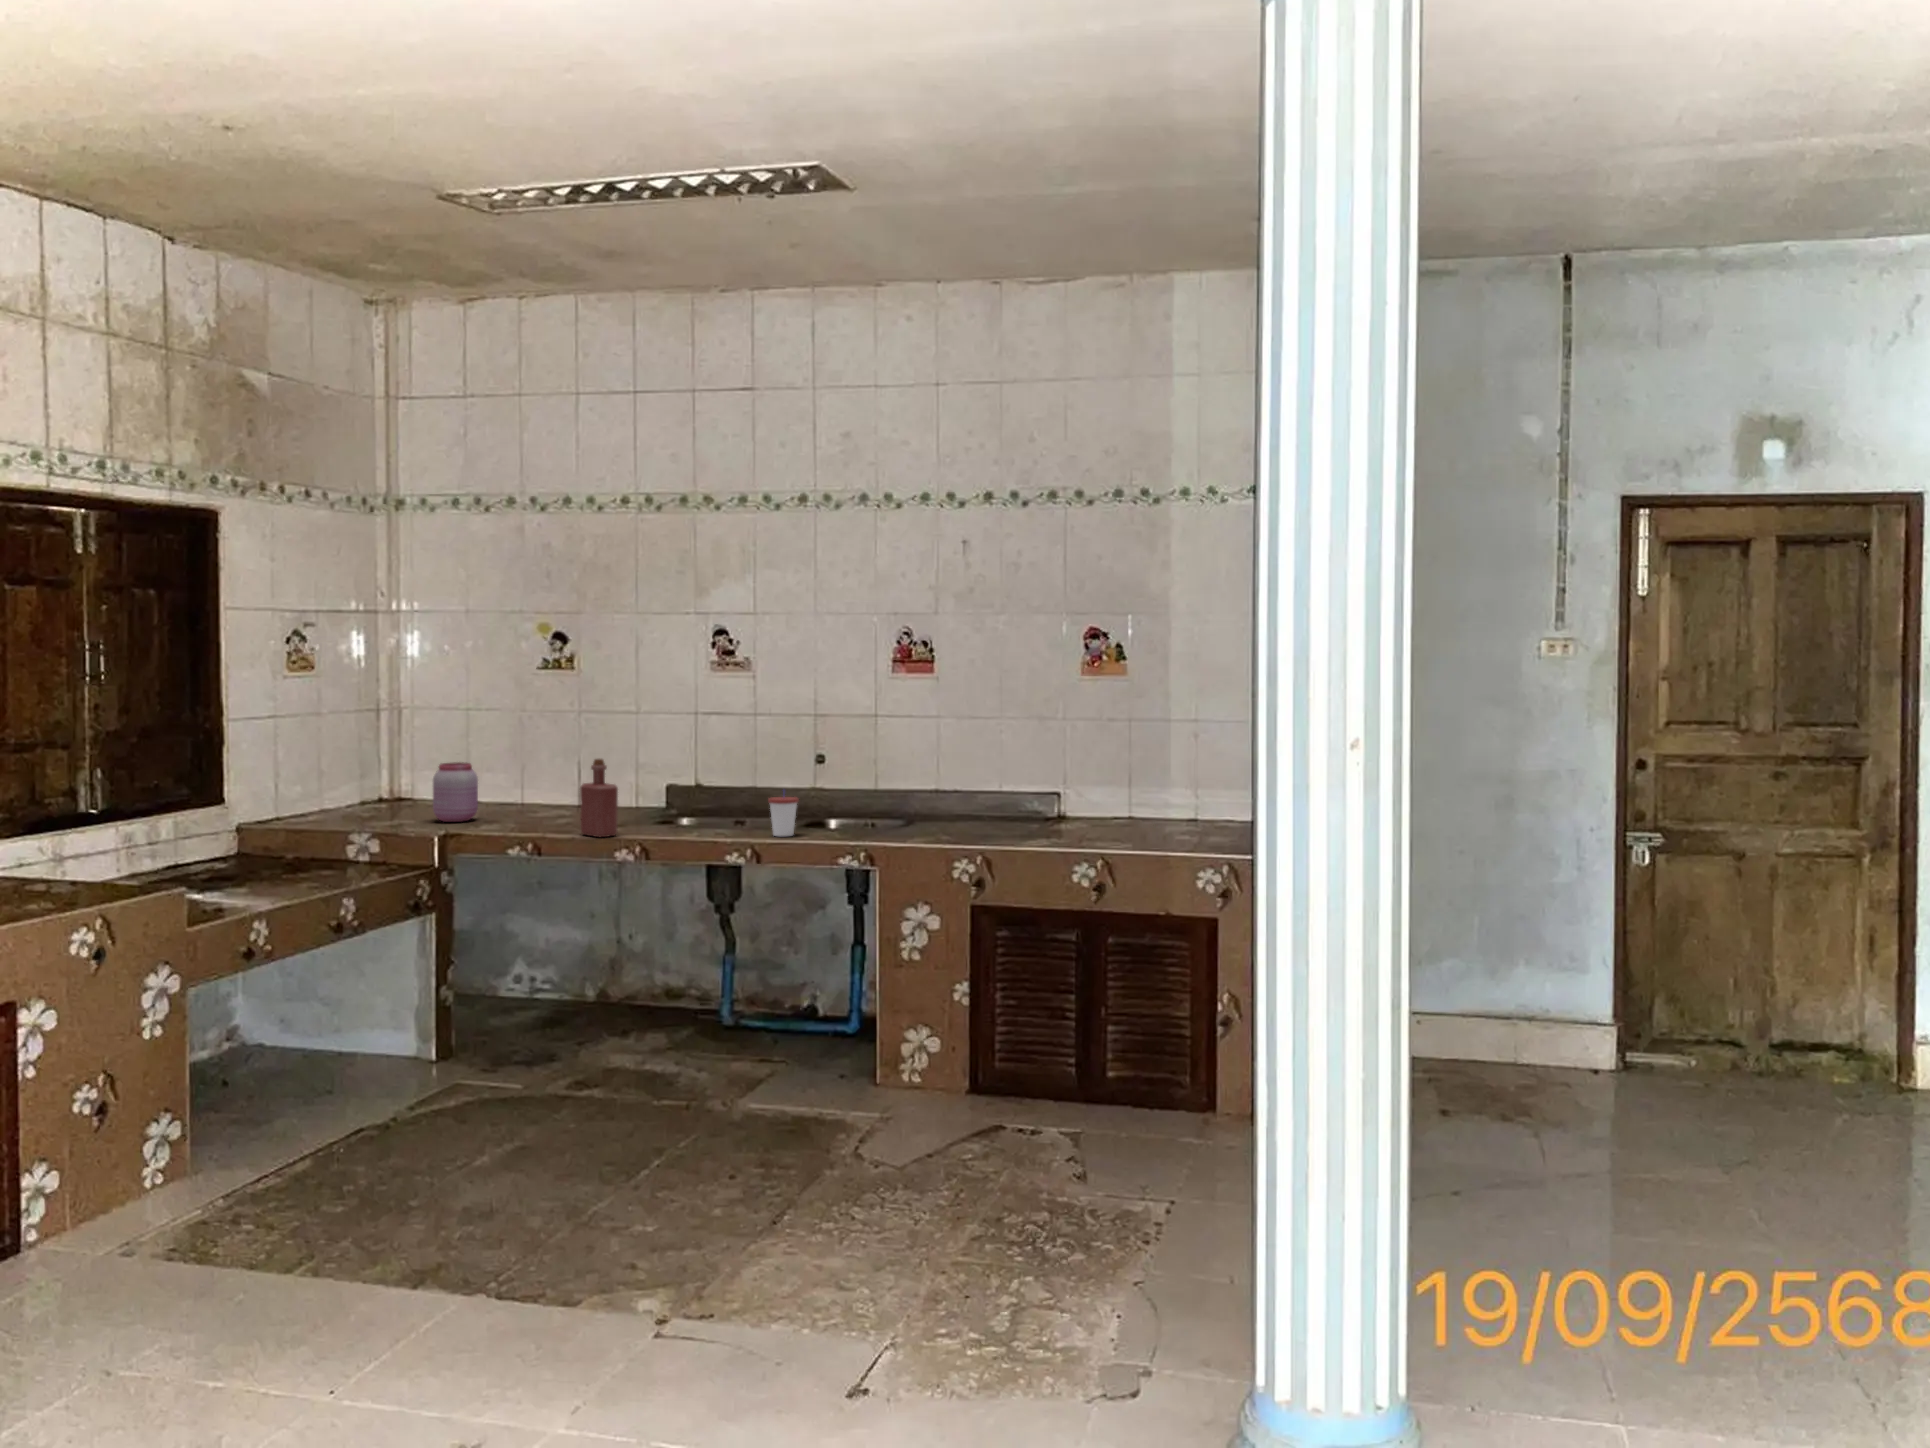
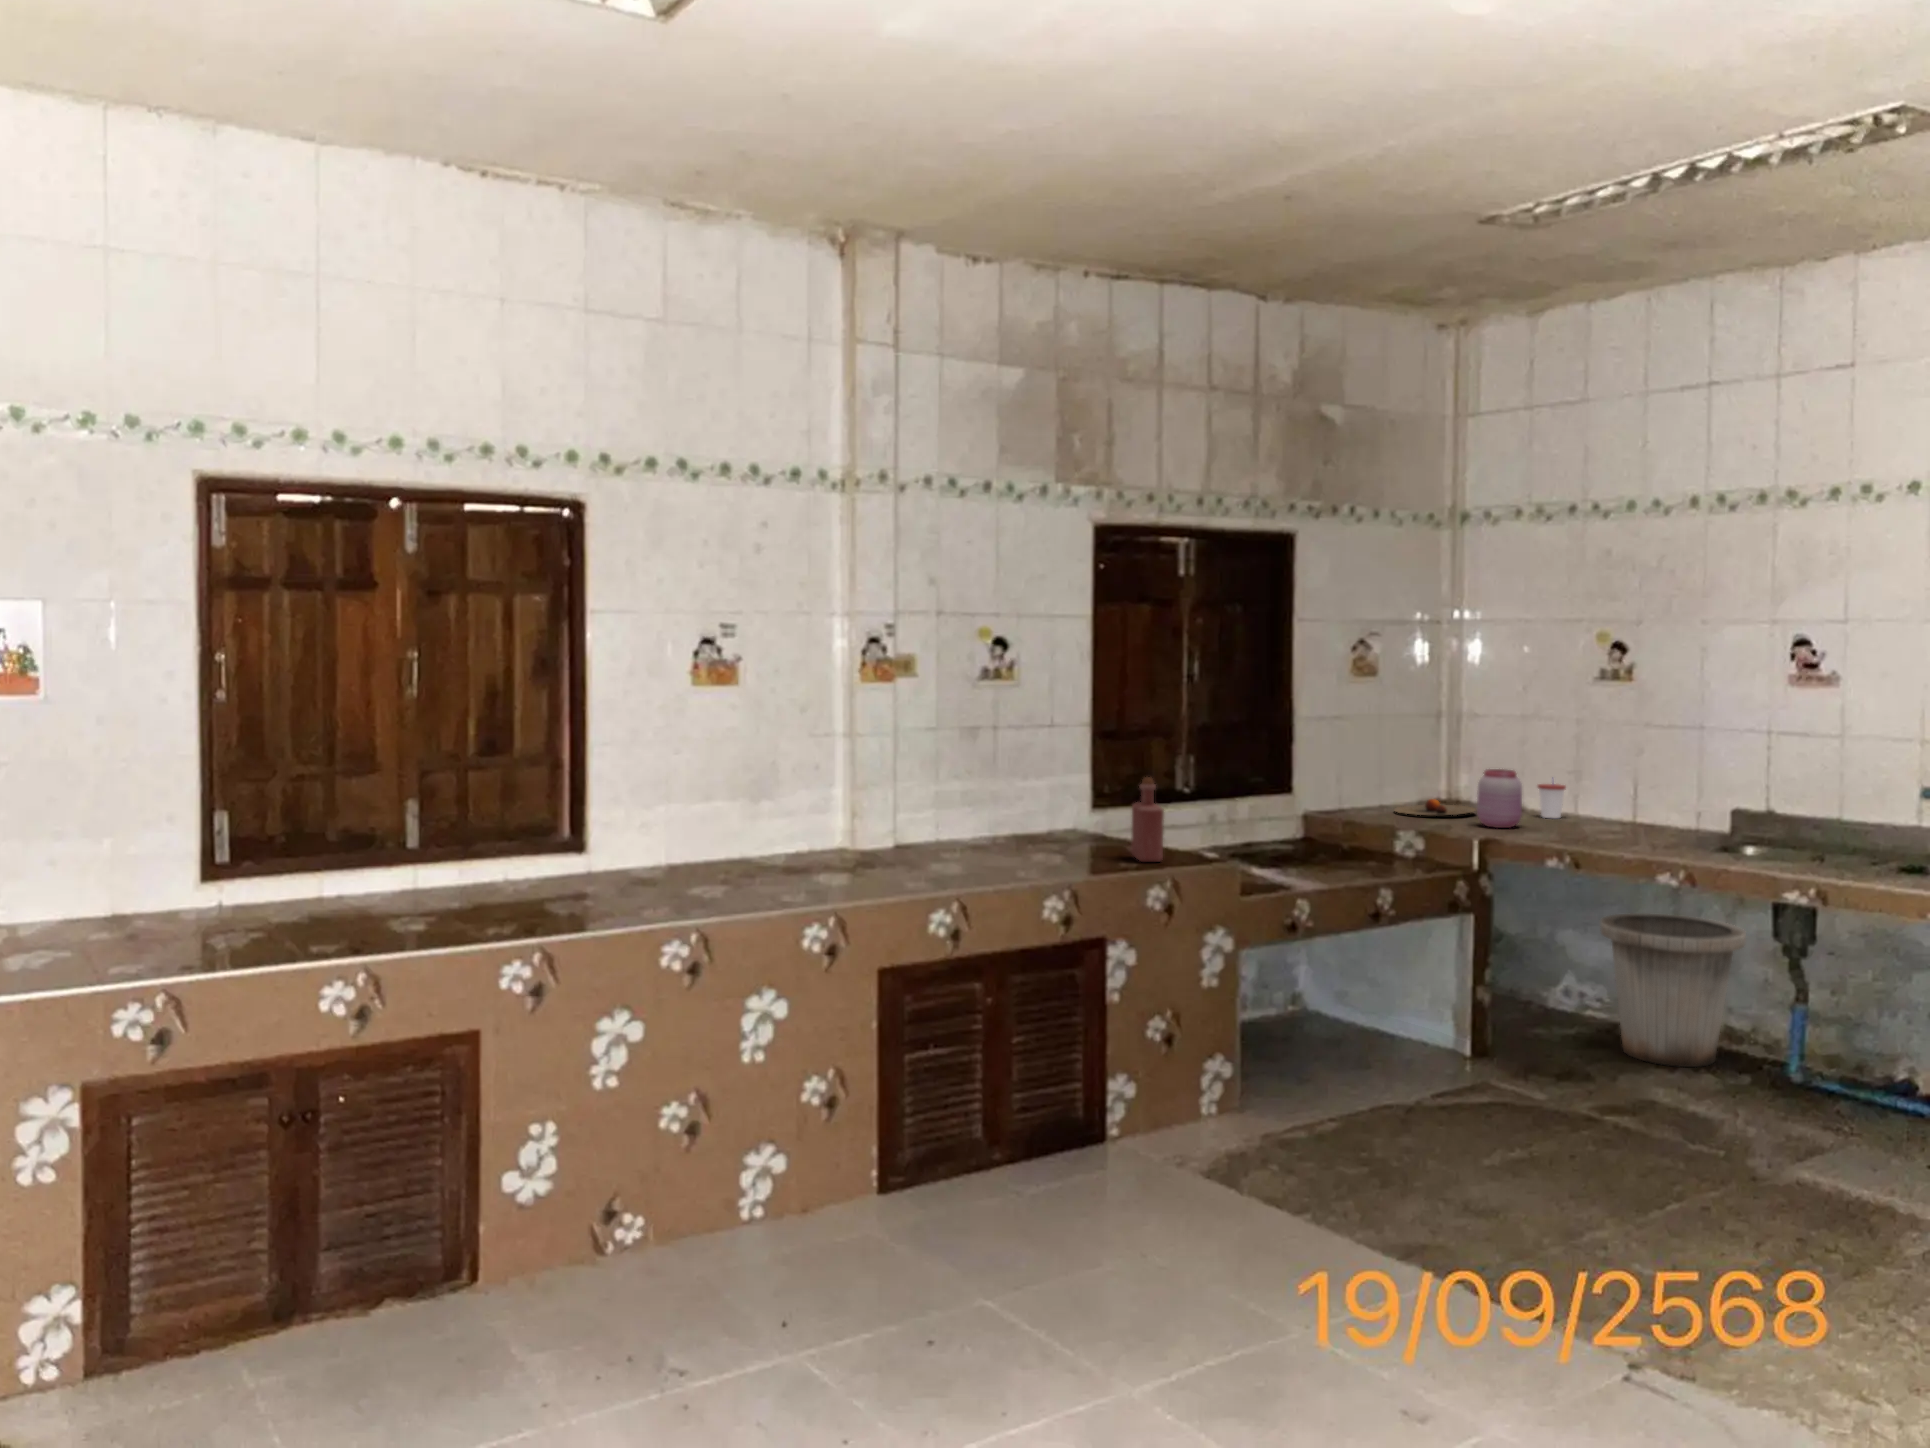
bottle: present [580,759,618,837] -> present [1131,777,1164,862]
cup: present [768,795,799,836] -> present [1538,783,1566,818]
plate: none [339,799,428,817] -> present [1395,799,1477,815]
trash can: none [555,889,682,1031] -> present [1600,913,1746,1067]

